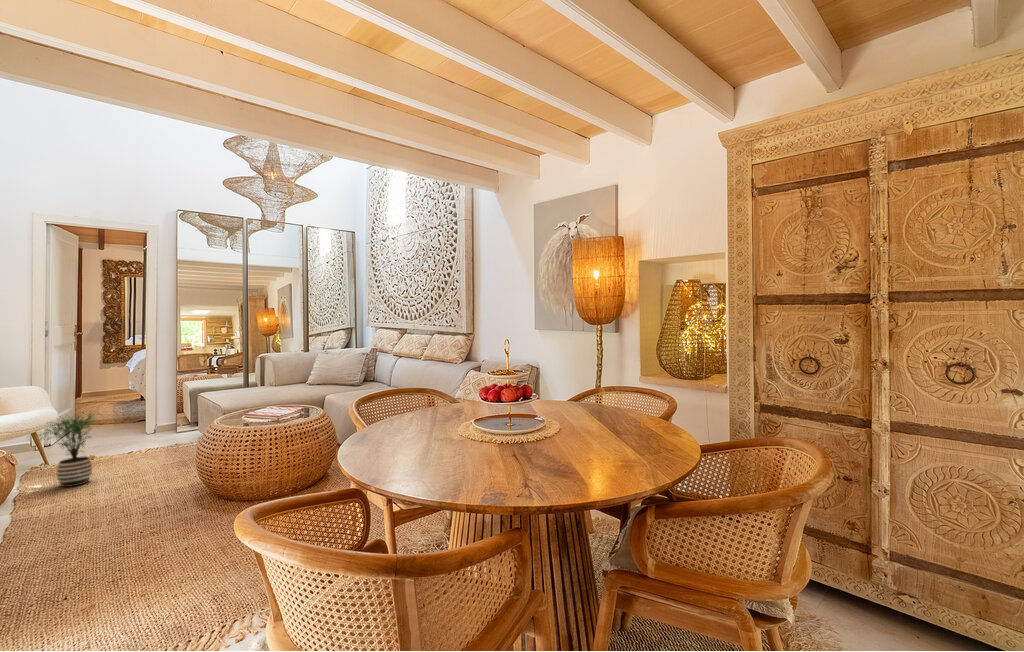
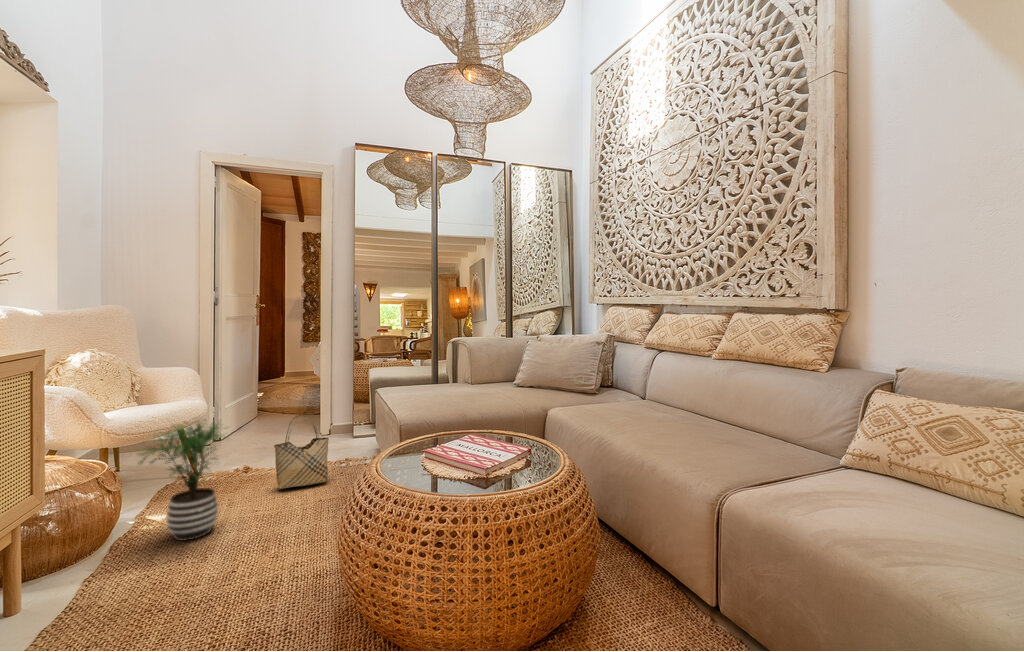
woven basket: none [123,412,165,461] -> present [274,415,329,489]

